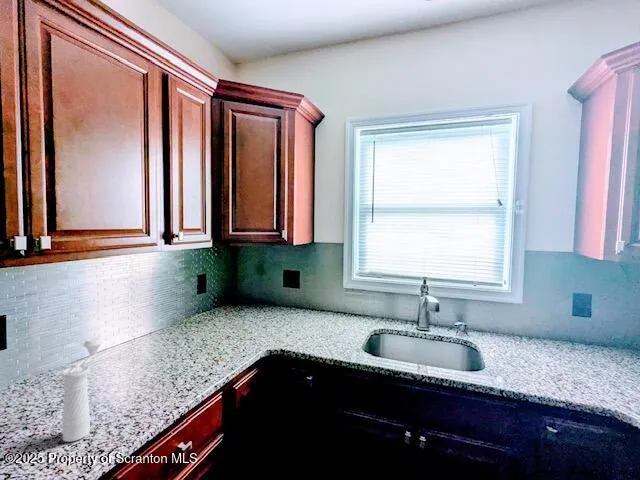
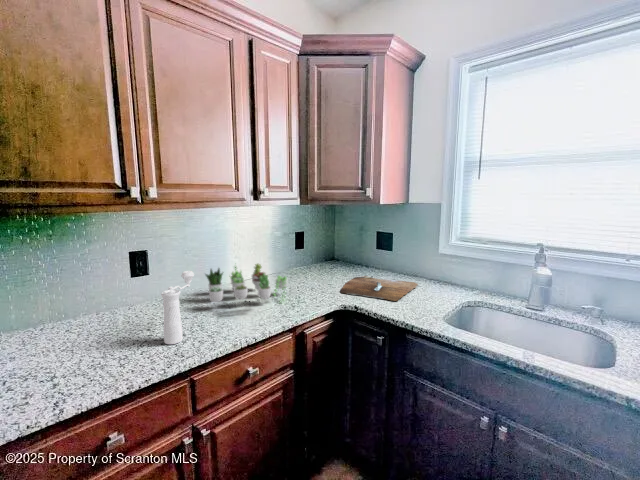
succulent plant: none [100,315,205,381] -> present [206,264,288,308]
cutting board: none [259,315,328,339] -> present [340,276,418,301]

